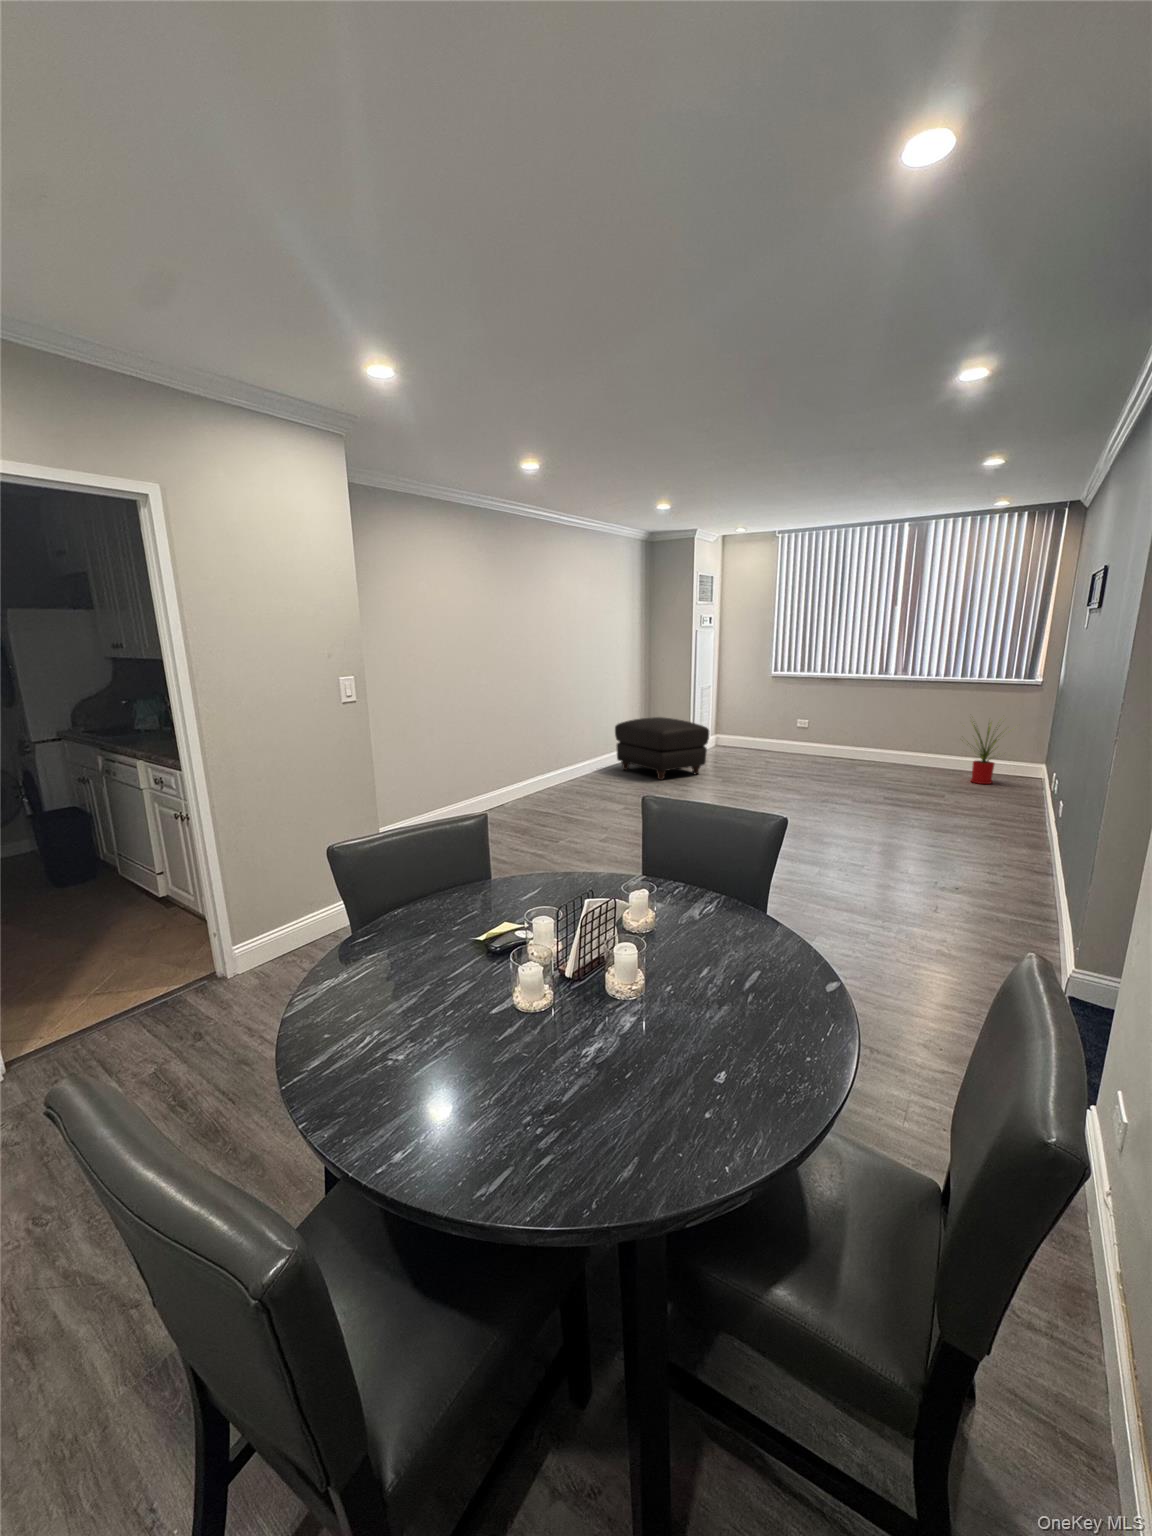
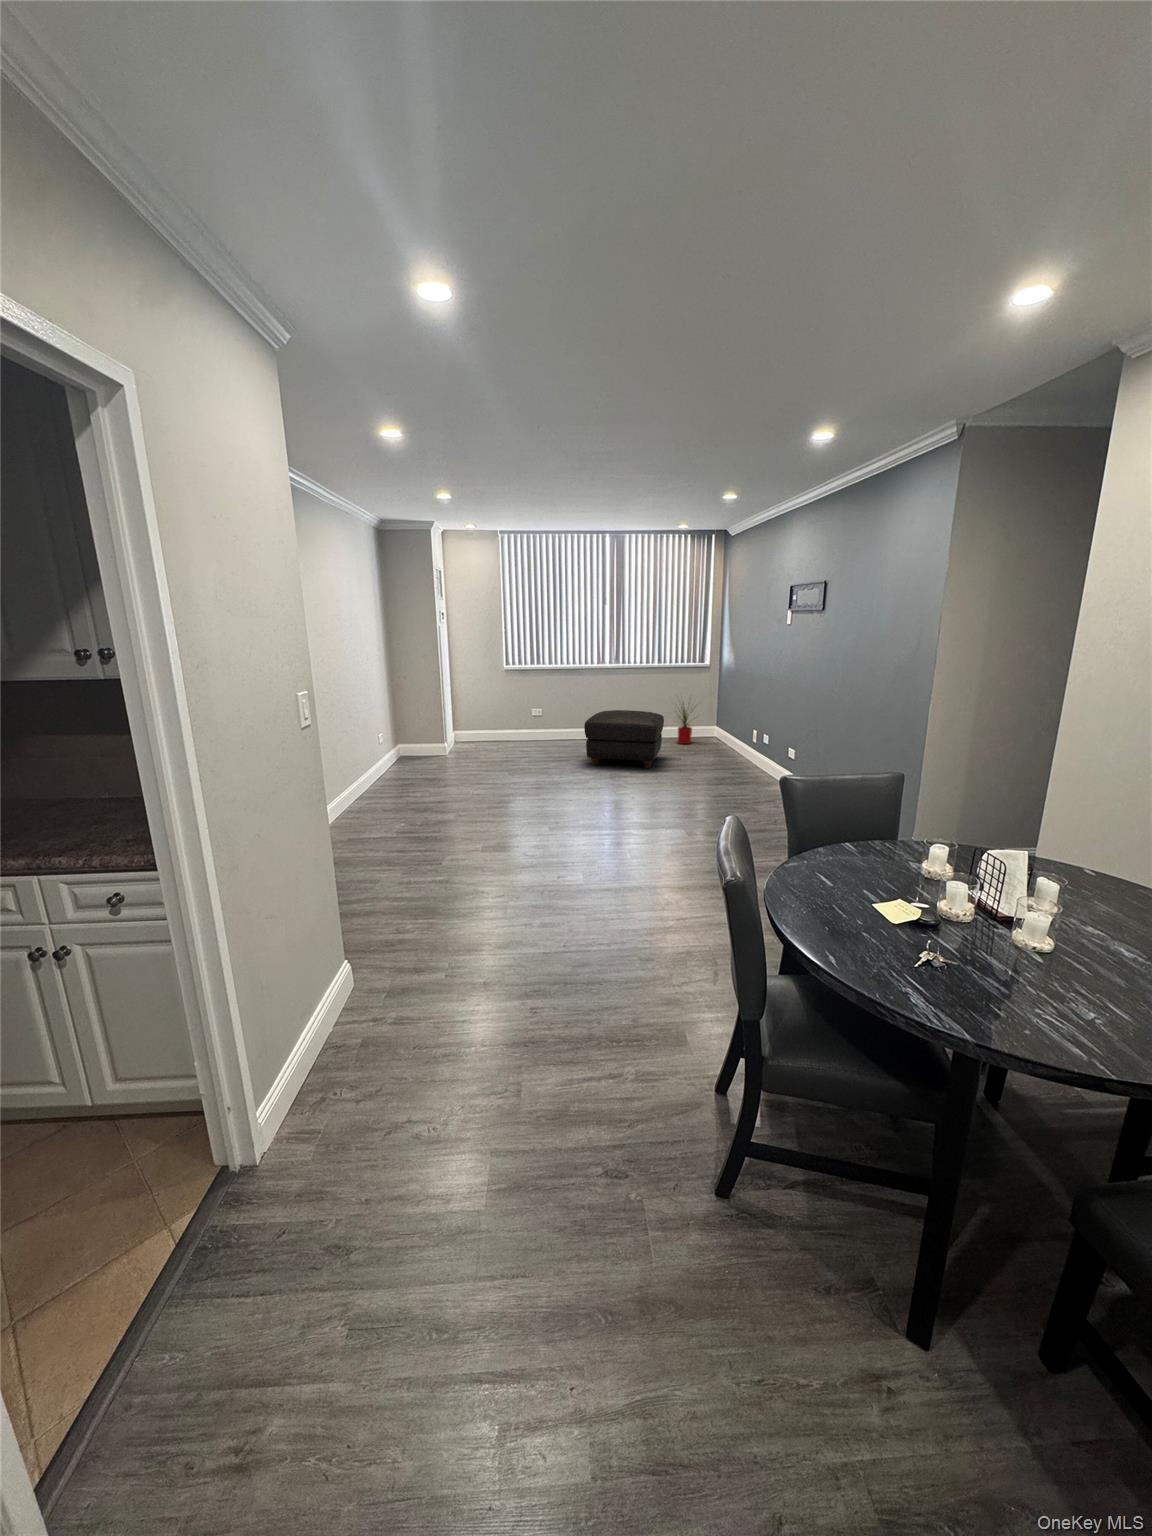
ottoman: present [615,717,709,780] -> present [584,710,664,769]

